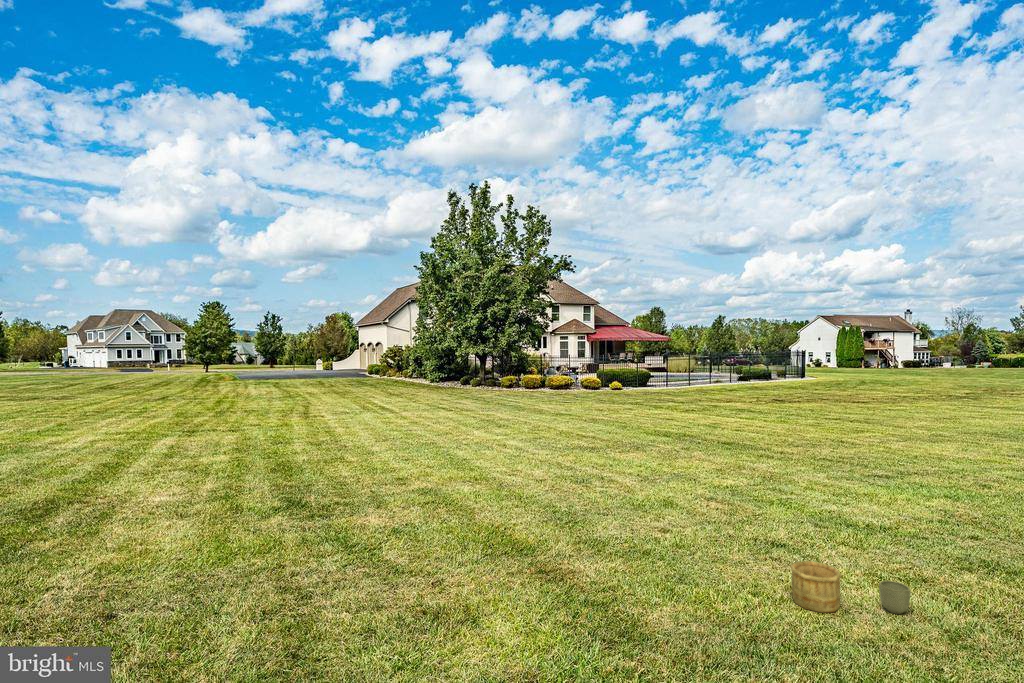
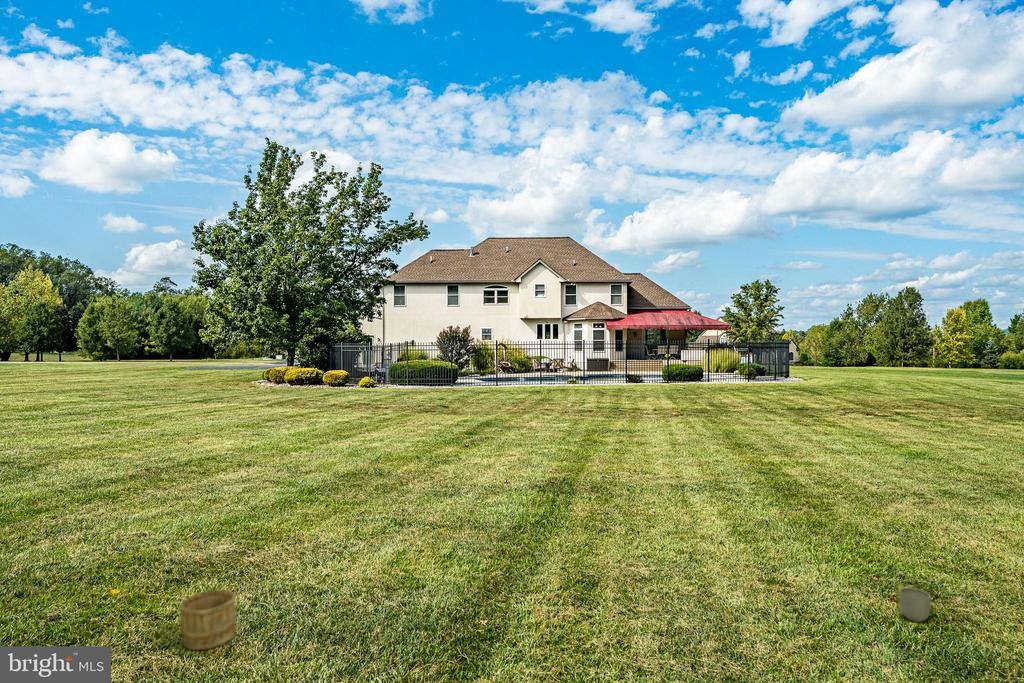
wooden bucket: present [790,561,841,613] -> present [178,590,236,650]

